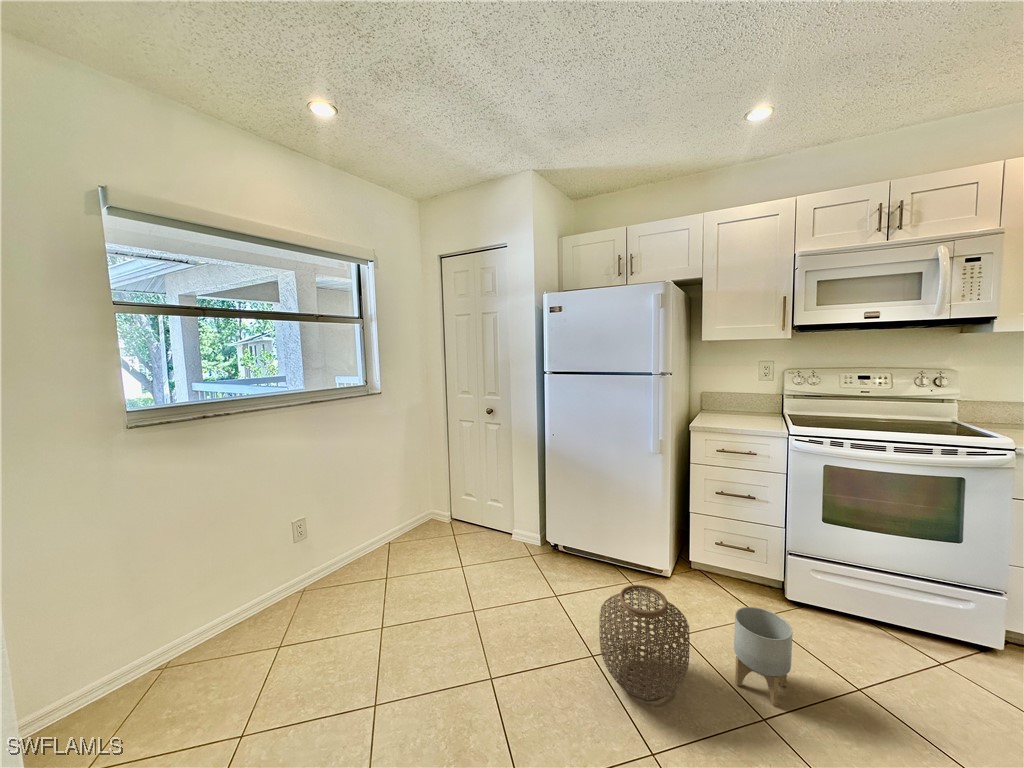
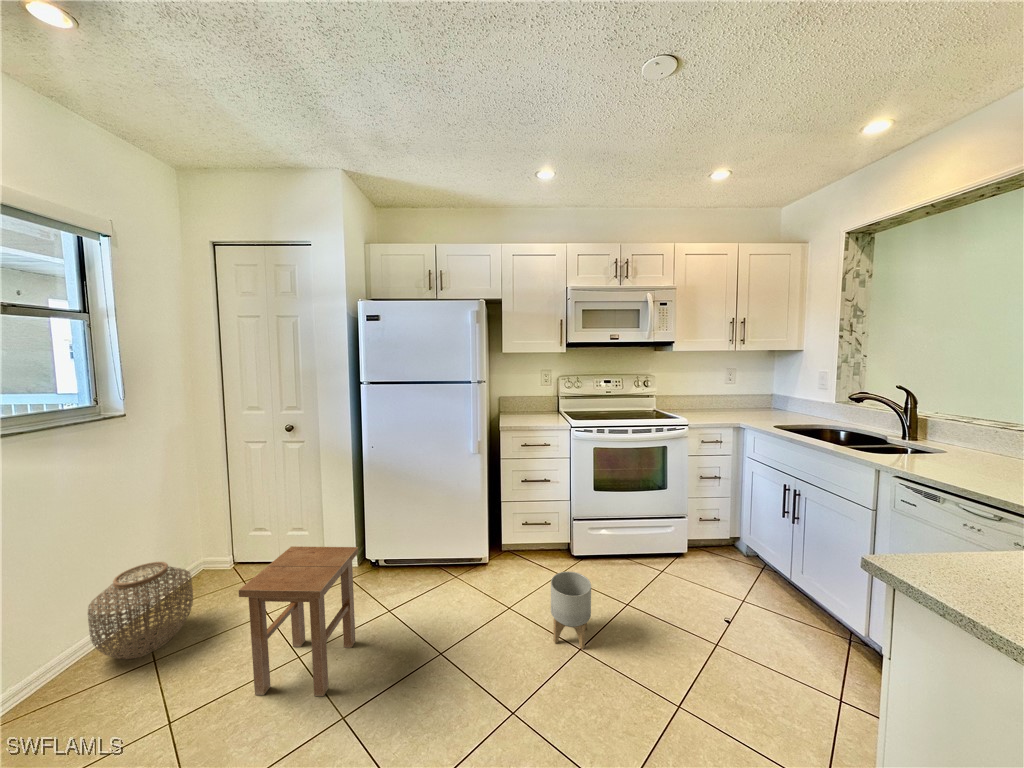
stool: none [443,511,533,642] -> present [239,546,358,696]
woven basket: present [599,585,690,700] -> present [88,562,193,659]

